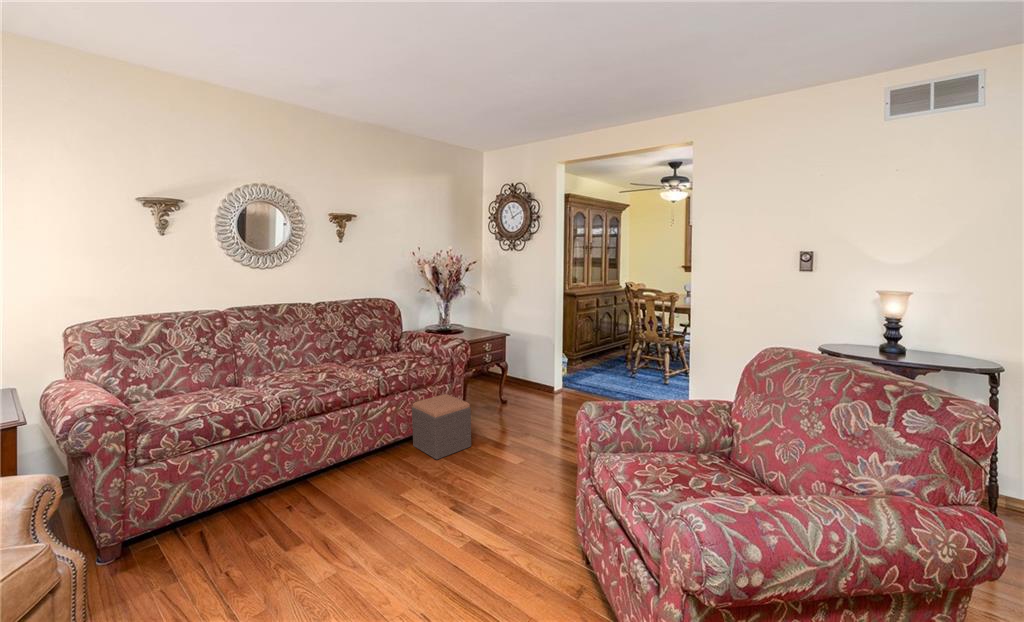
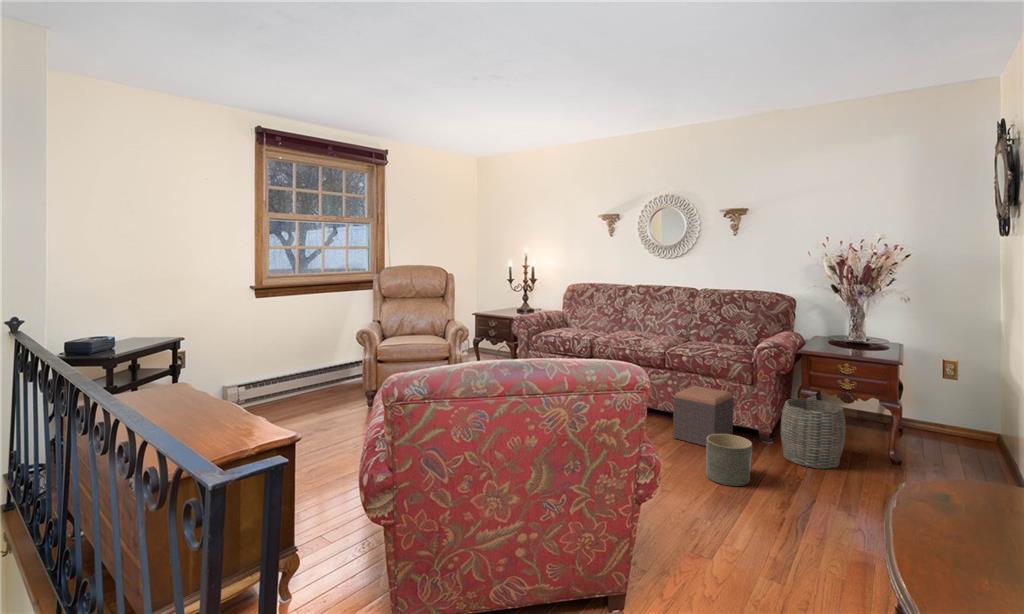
woven basket: none [479,374,521,426] -> present [781,399,846,469]
planter: none [516,417,551,462] -> present [706,434,752,486]

